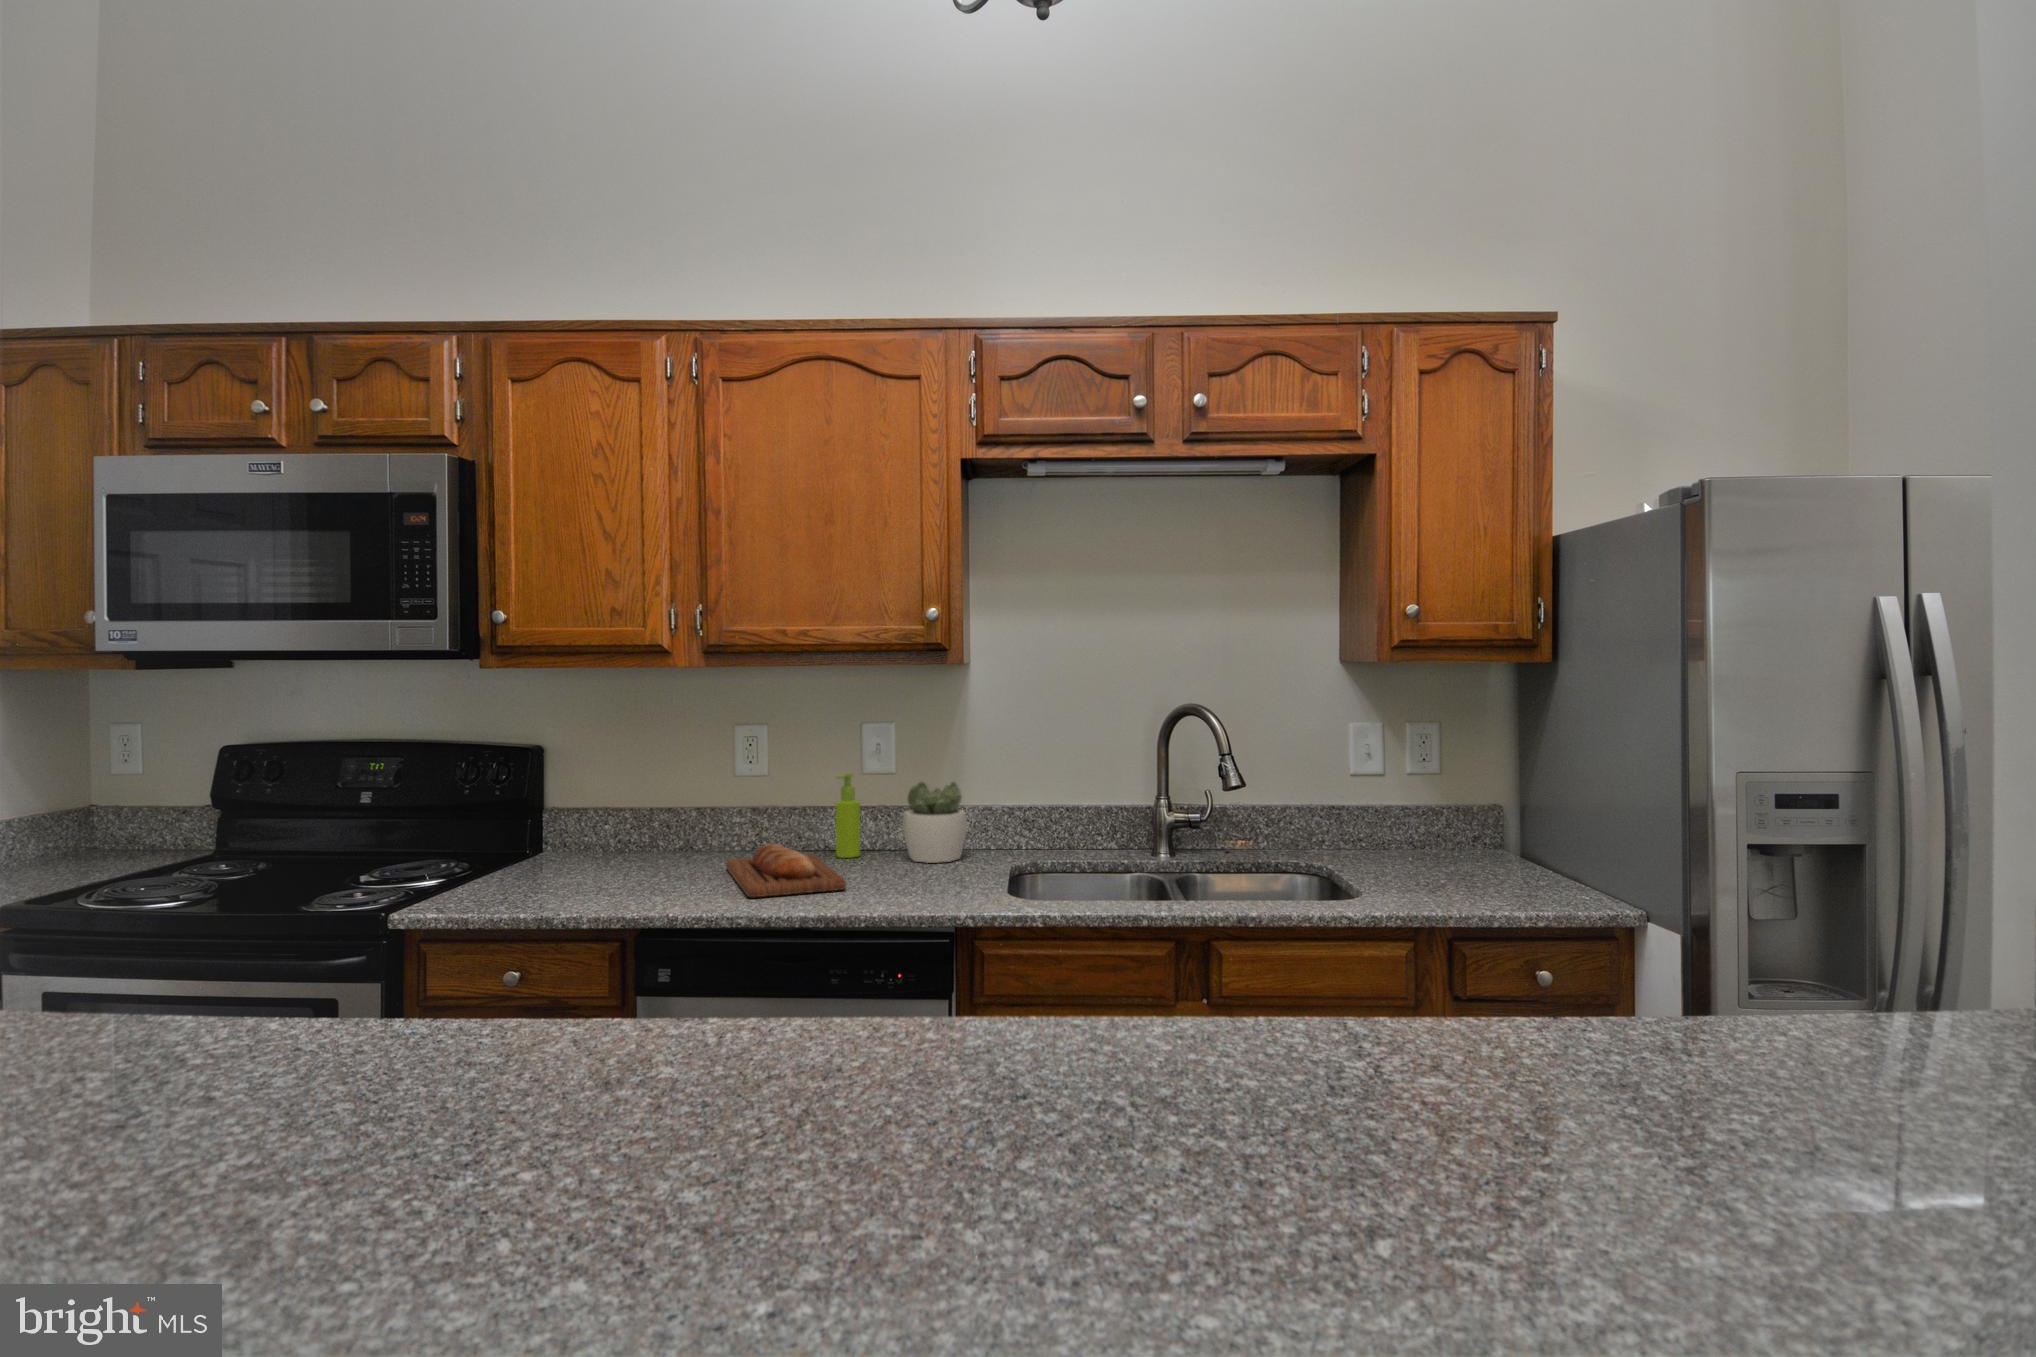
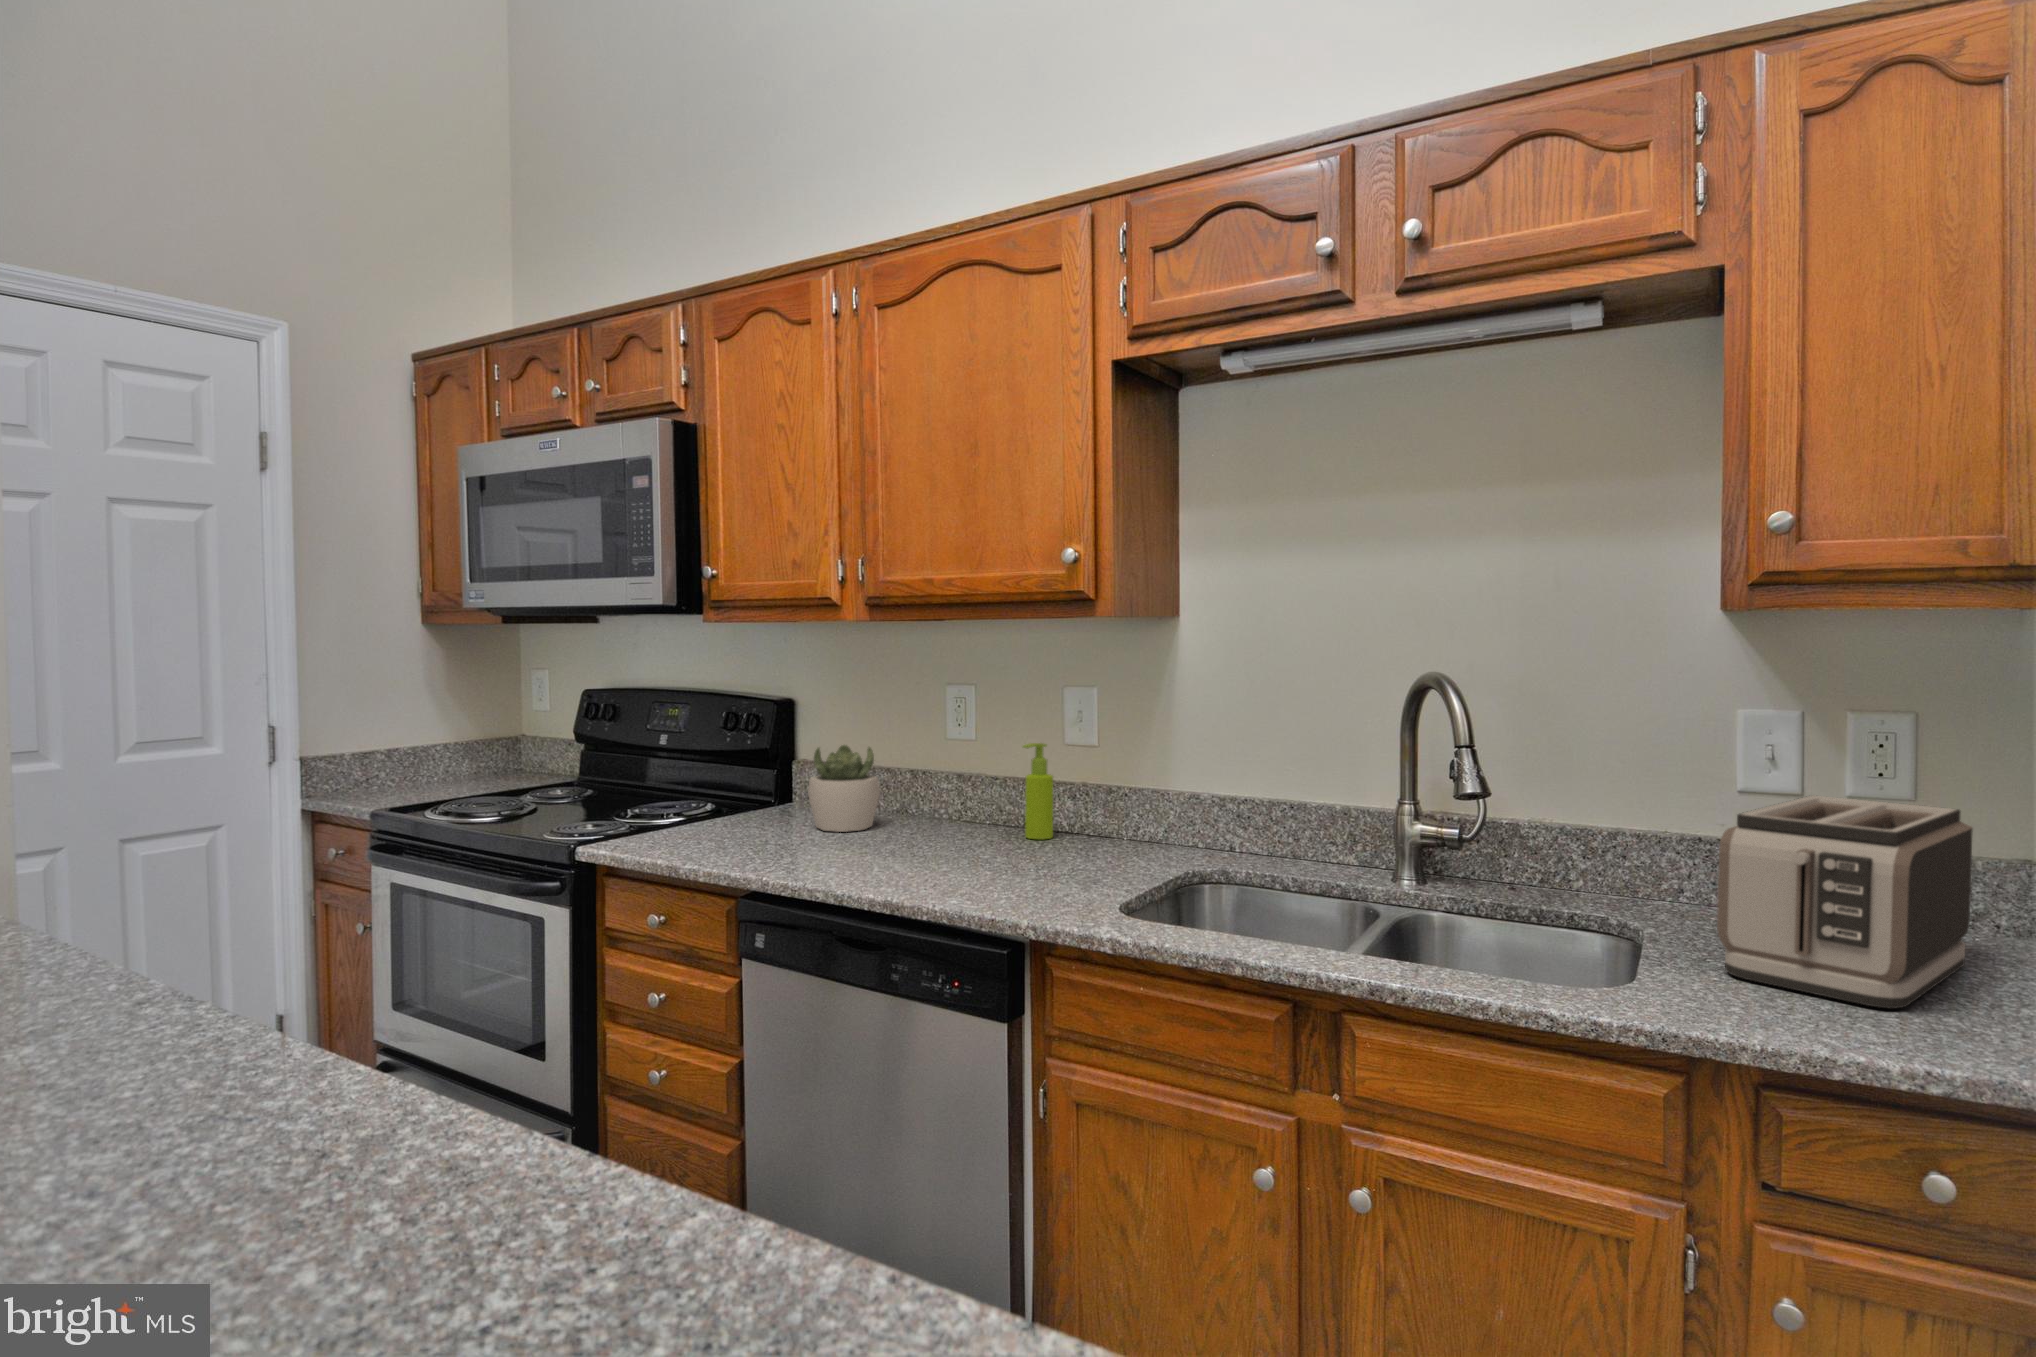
toaster: none [1395,773,1495,888] -> present [1717,795,1973,1008]
succulent plant: present [902,782,968,863] -> present [808,745,880,832]
bread loaf: present [726,843,846,897] -> none [851,814,991,875]

